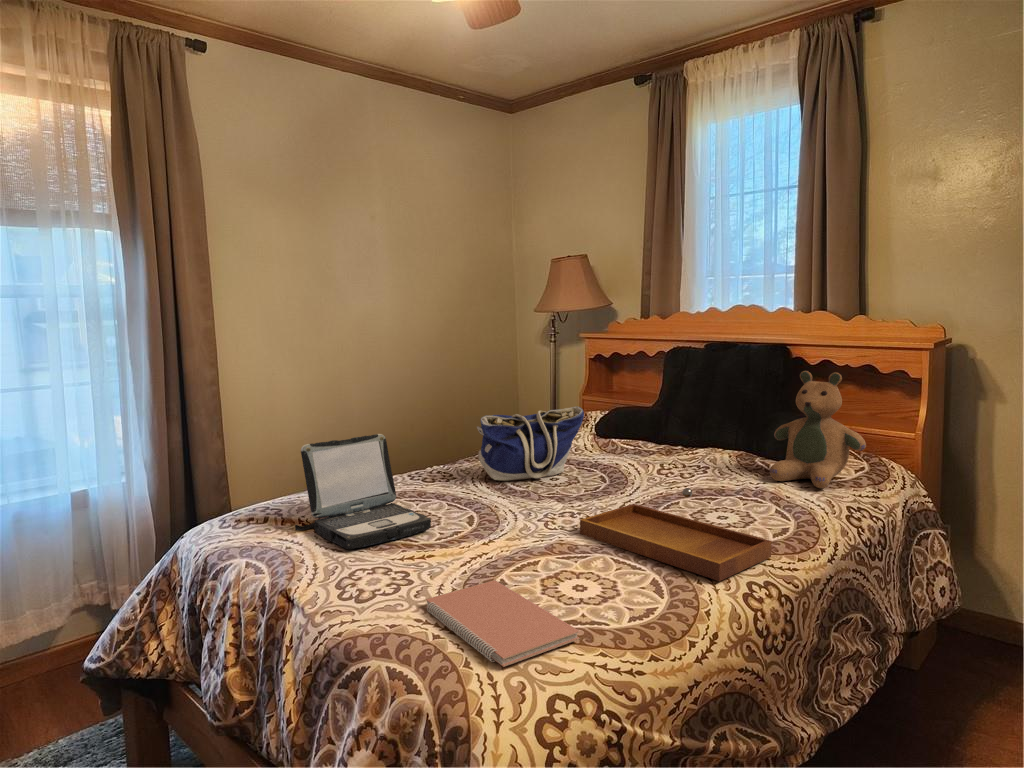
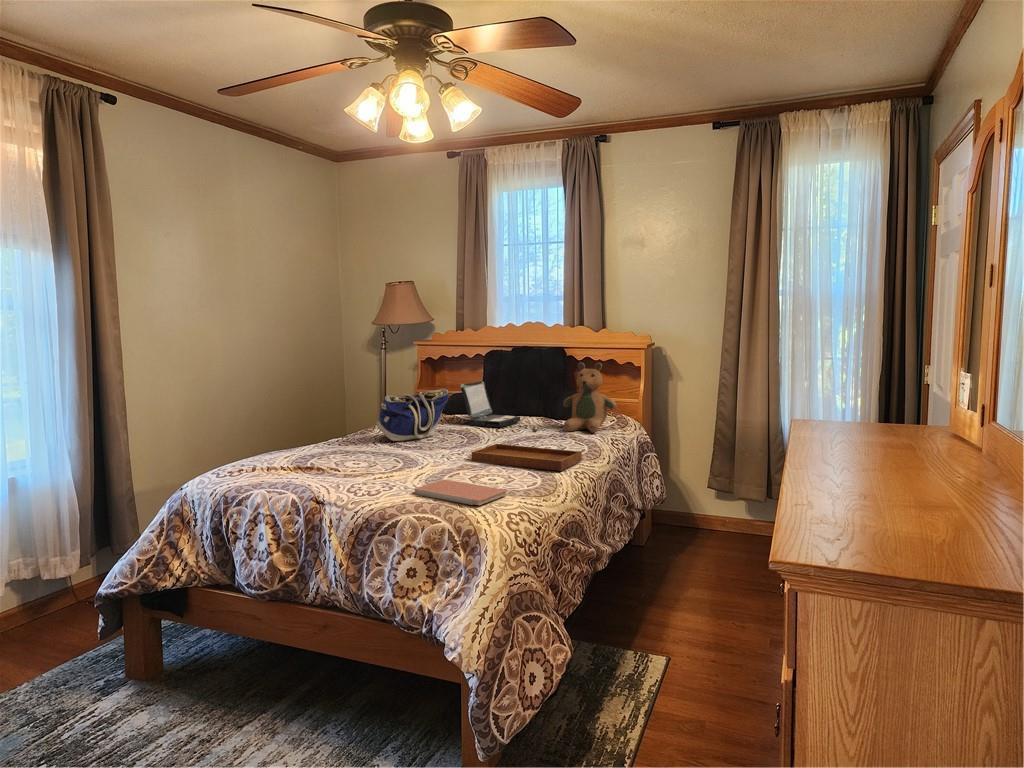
laptop: present [295,434,431,549] -> present [460,381,520,427]

